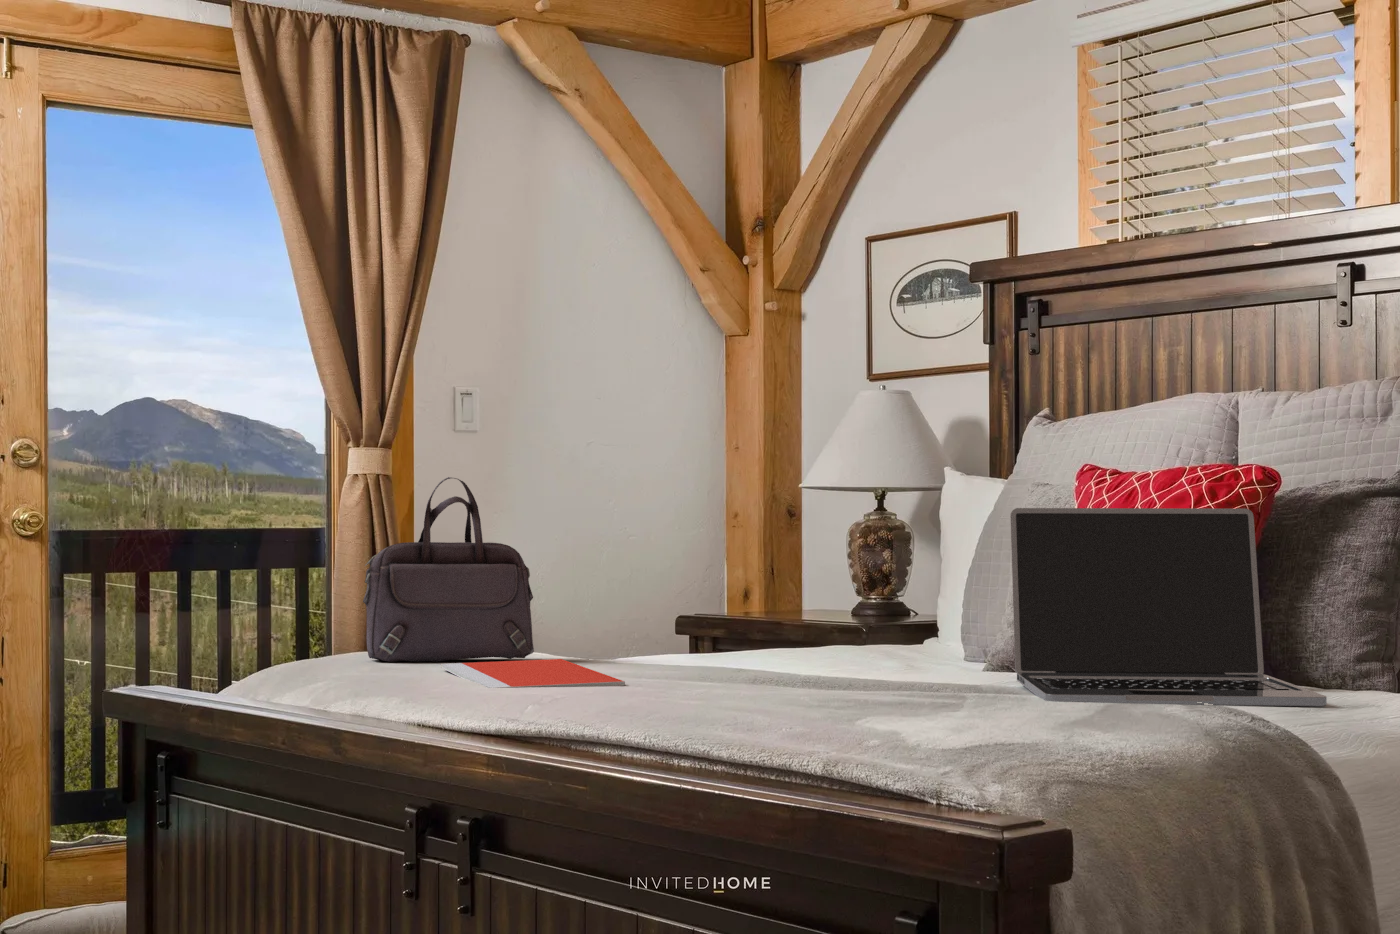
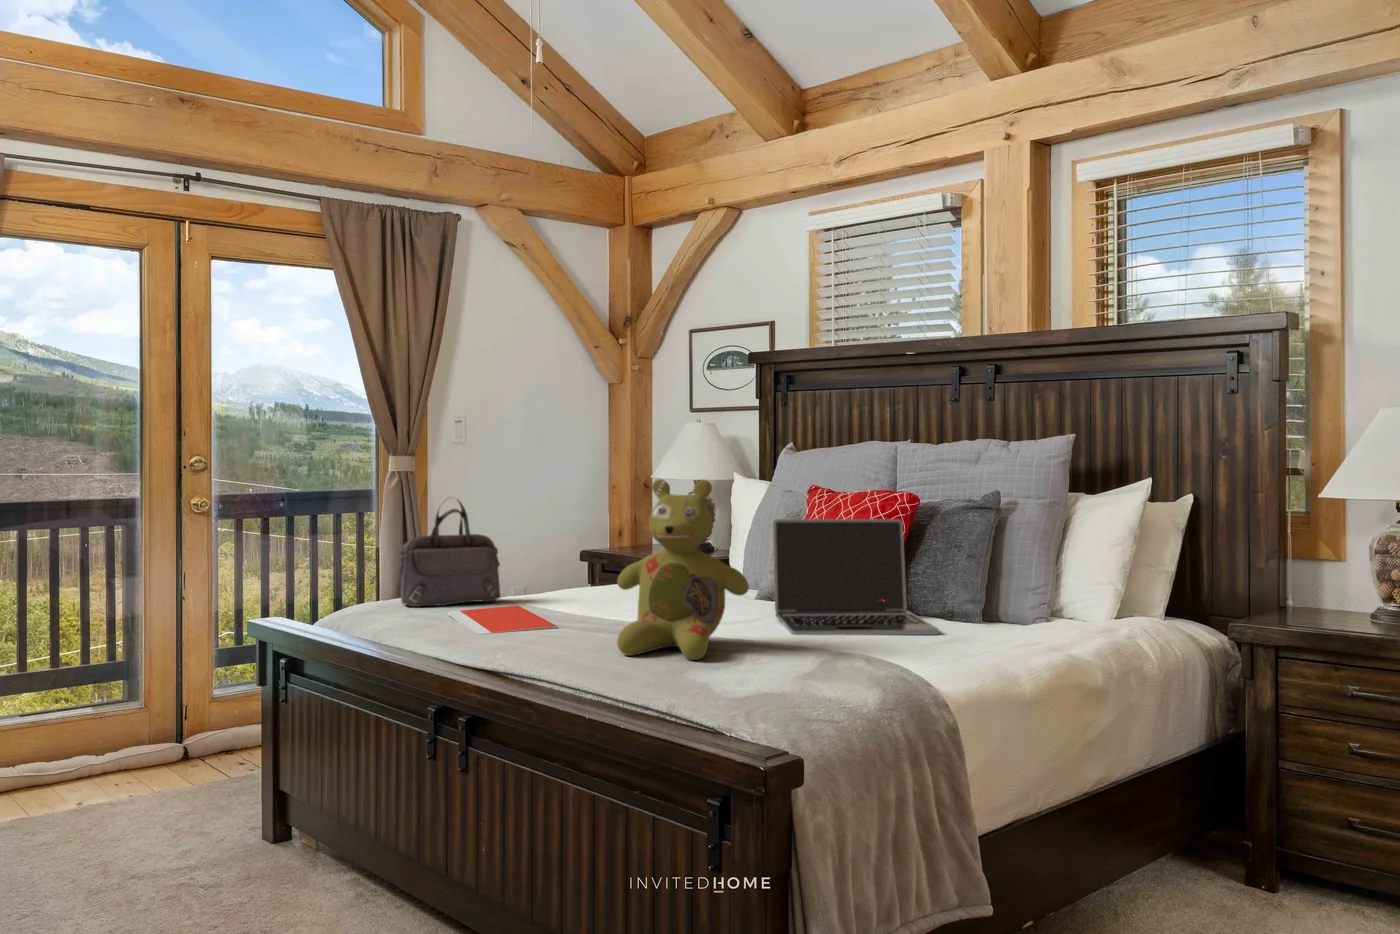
stuffed bear: none [726,406,964,721] -> present [617,479,749,660]

